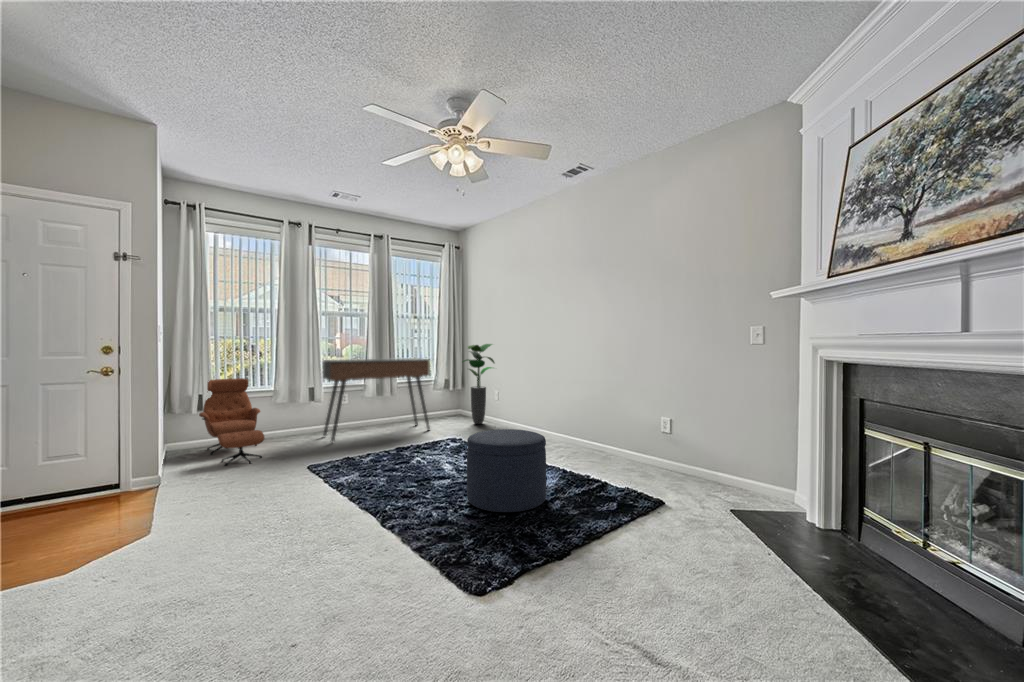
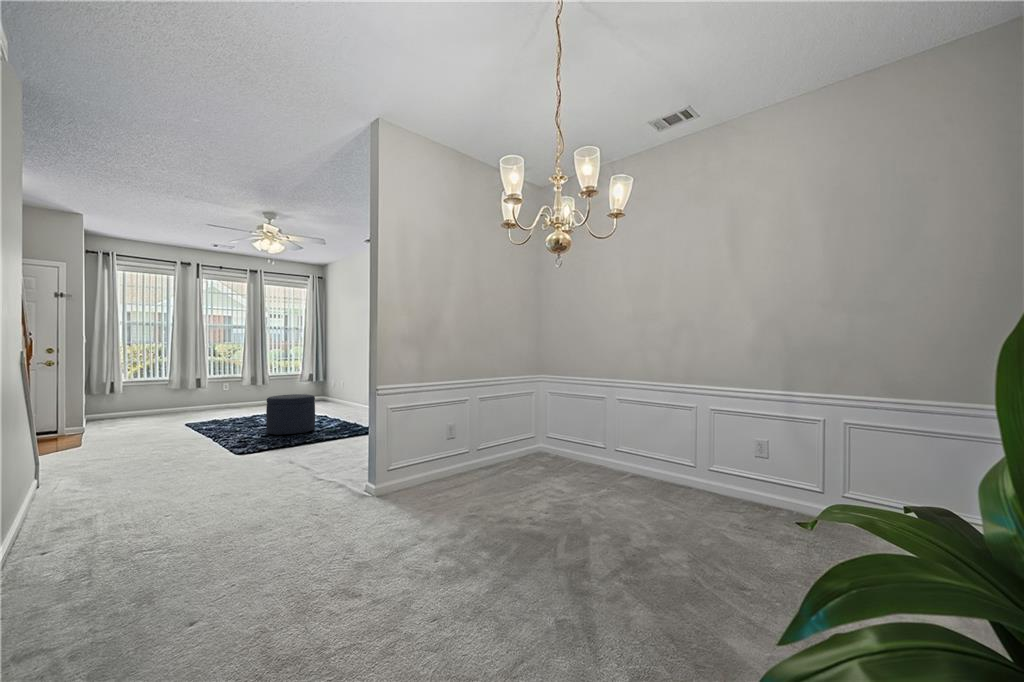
potted plant: present [463,344,495,424] -> none [315,347,342,405]
console table: present [323,358,430,442] -> none [204,358,287,415]
lounge chair: present [199,378,264,466] -> none [111,372,156,425]

